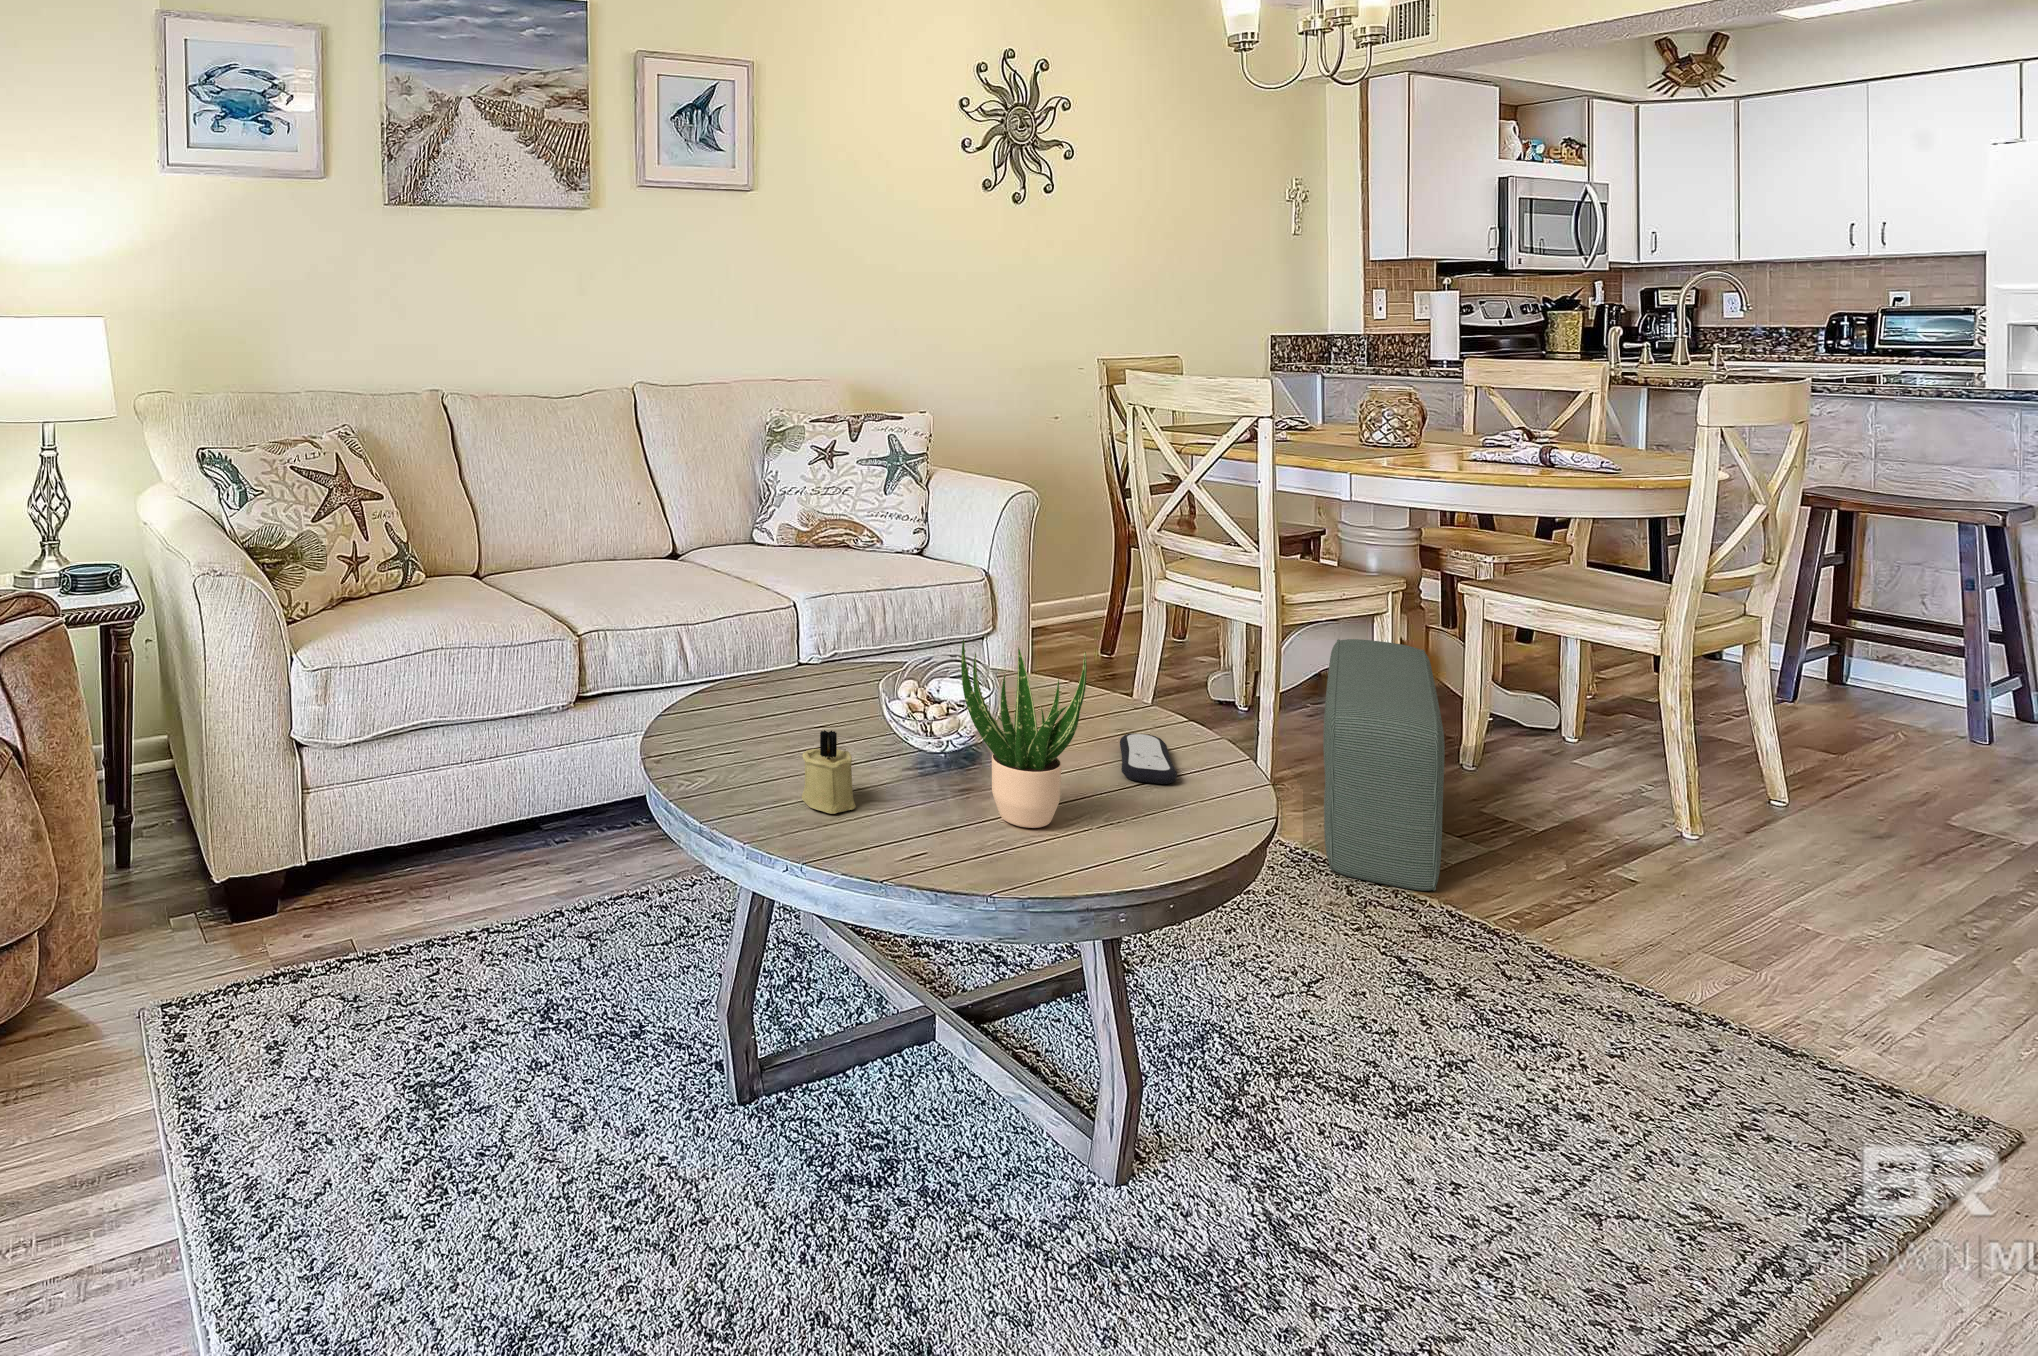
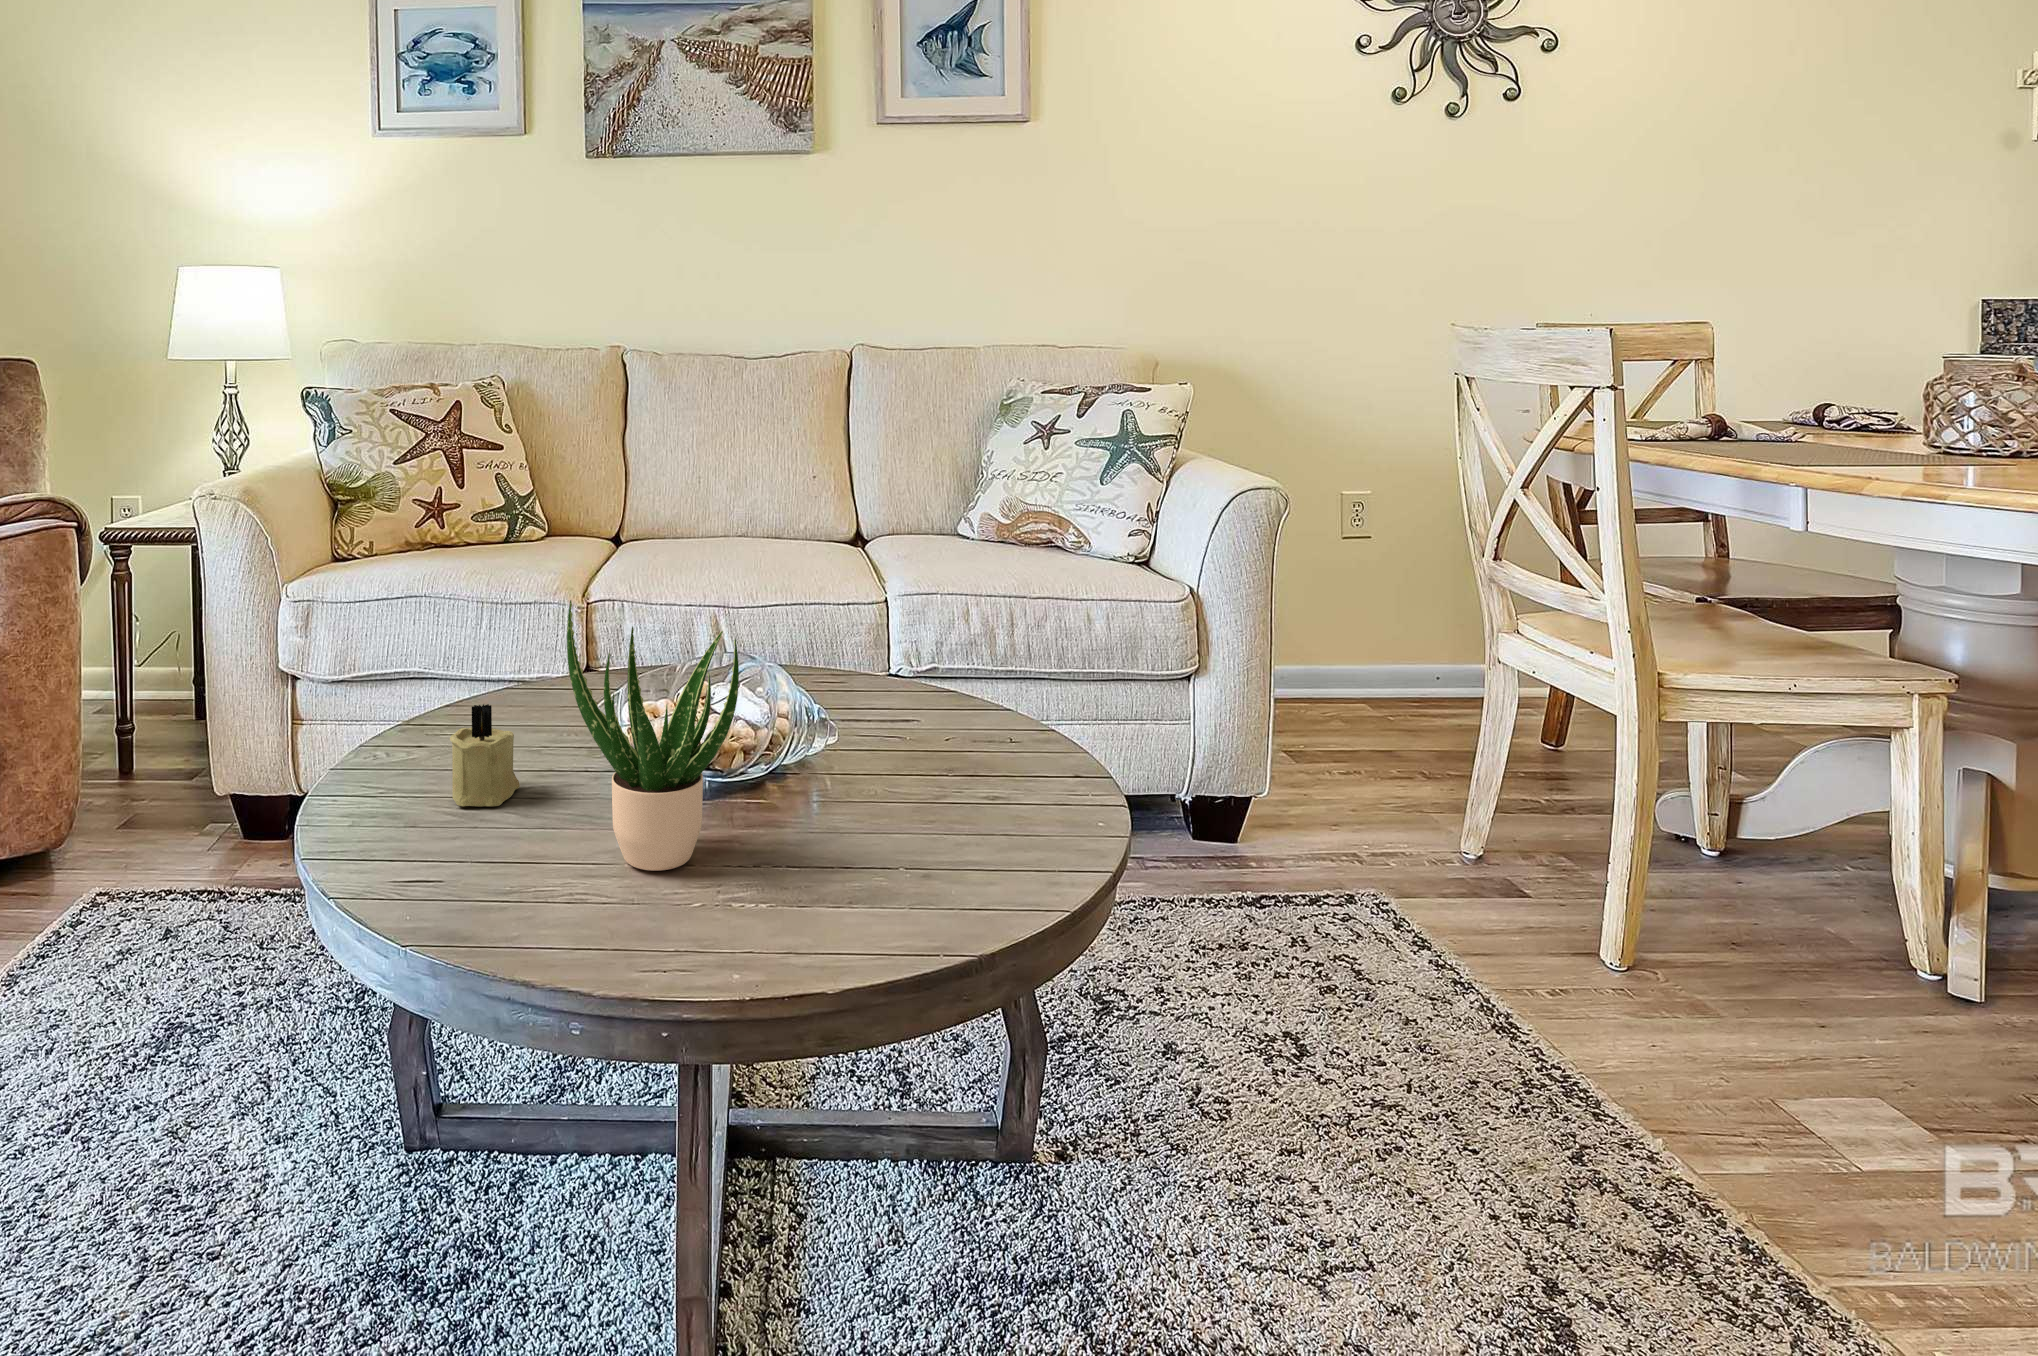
pouf: present [1323,639,1444,891] -> none [1558,753,1935,1187]
remote control: present [1120,733,1177,784] -> none [887,790,1020,860]

